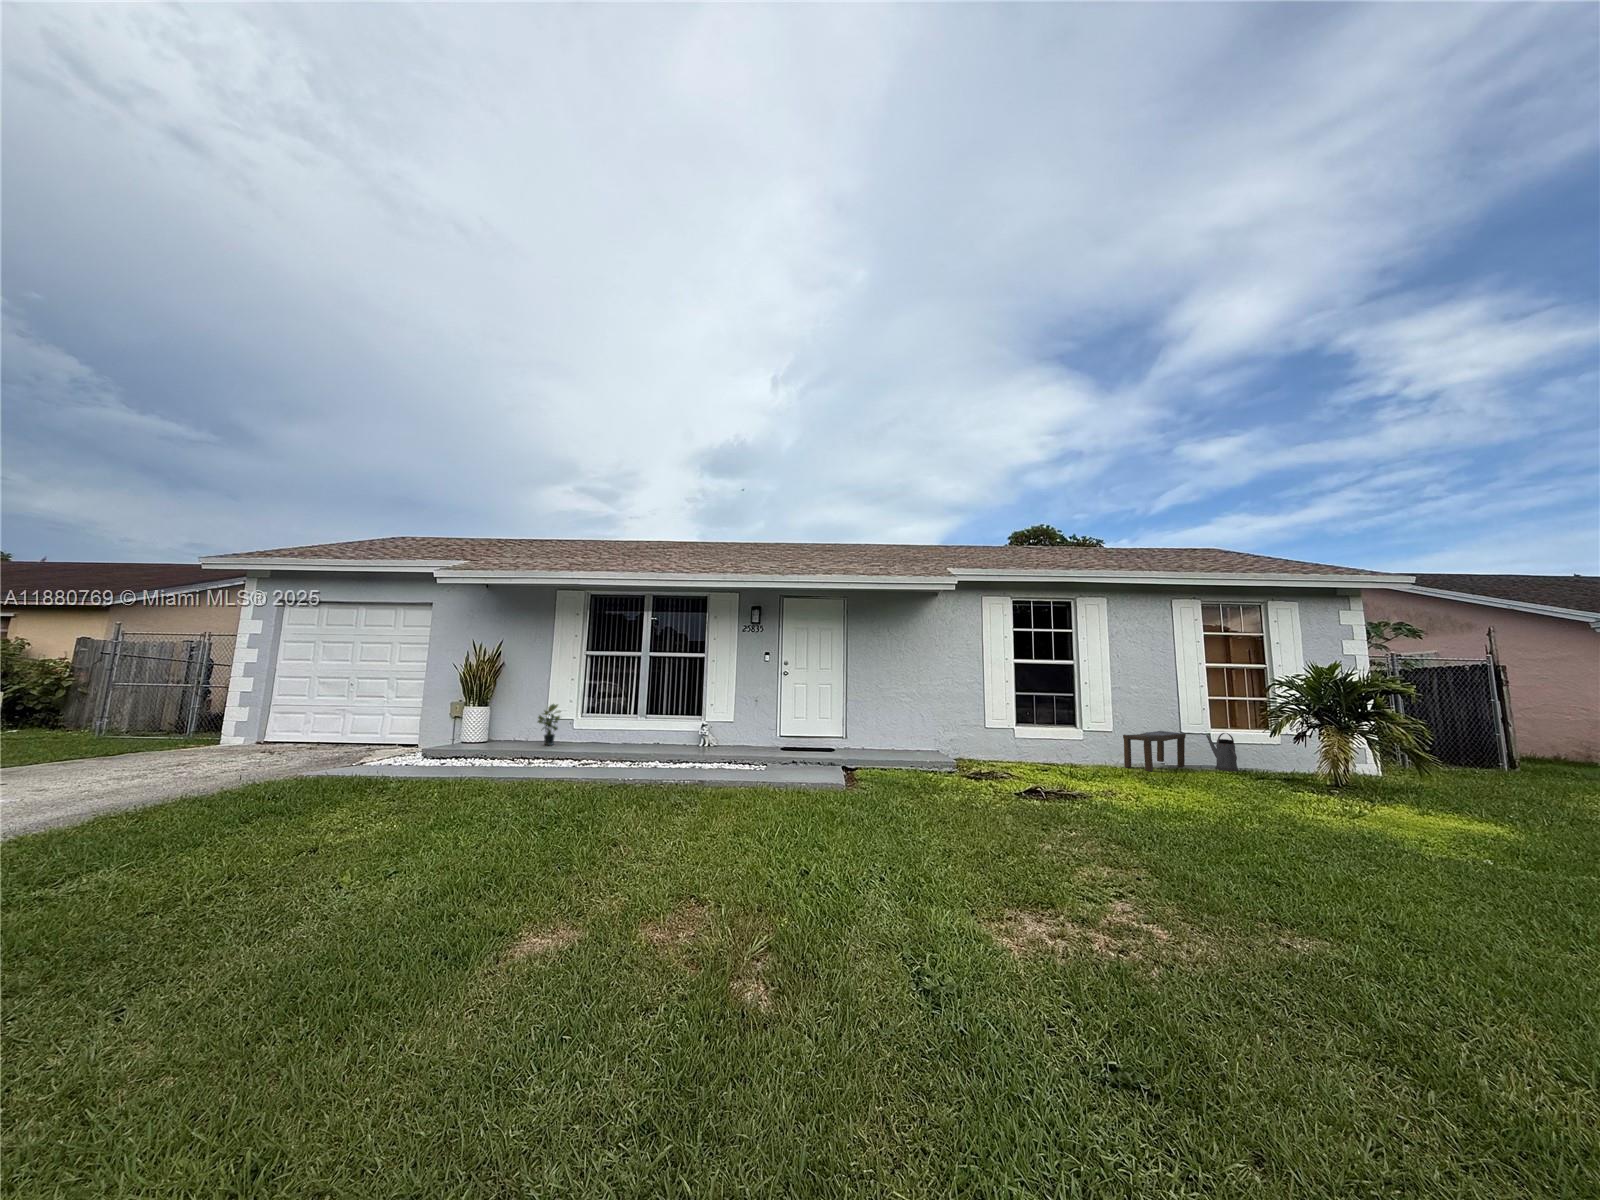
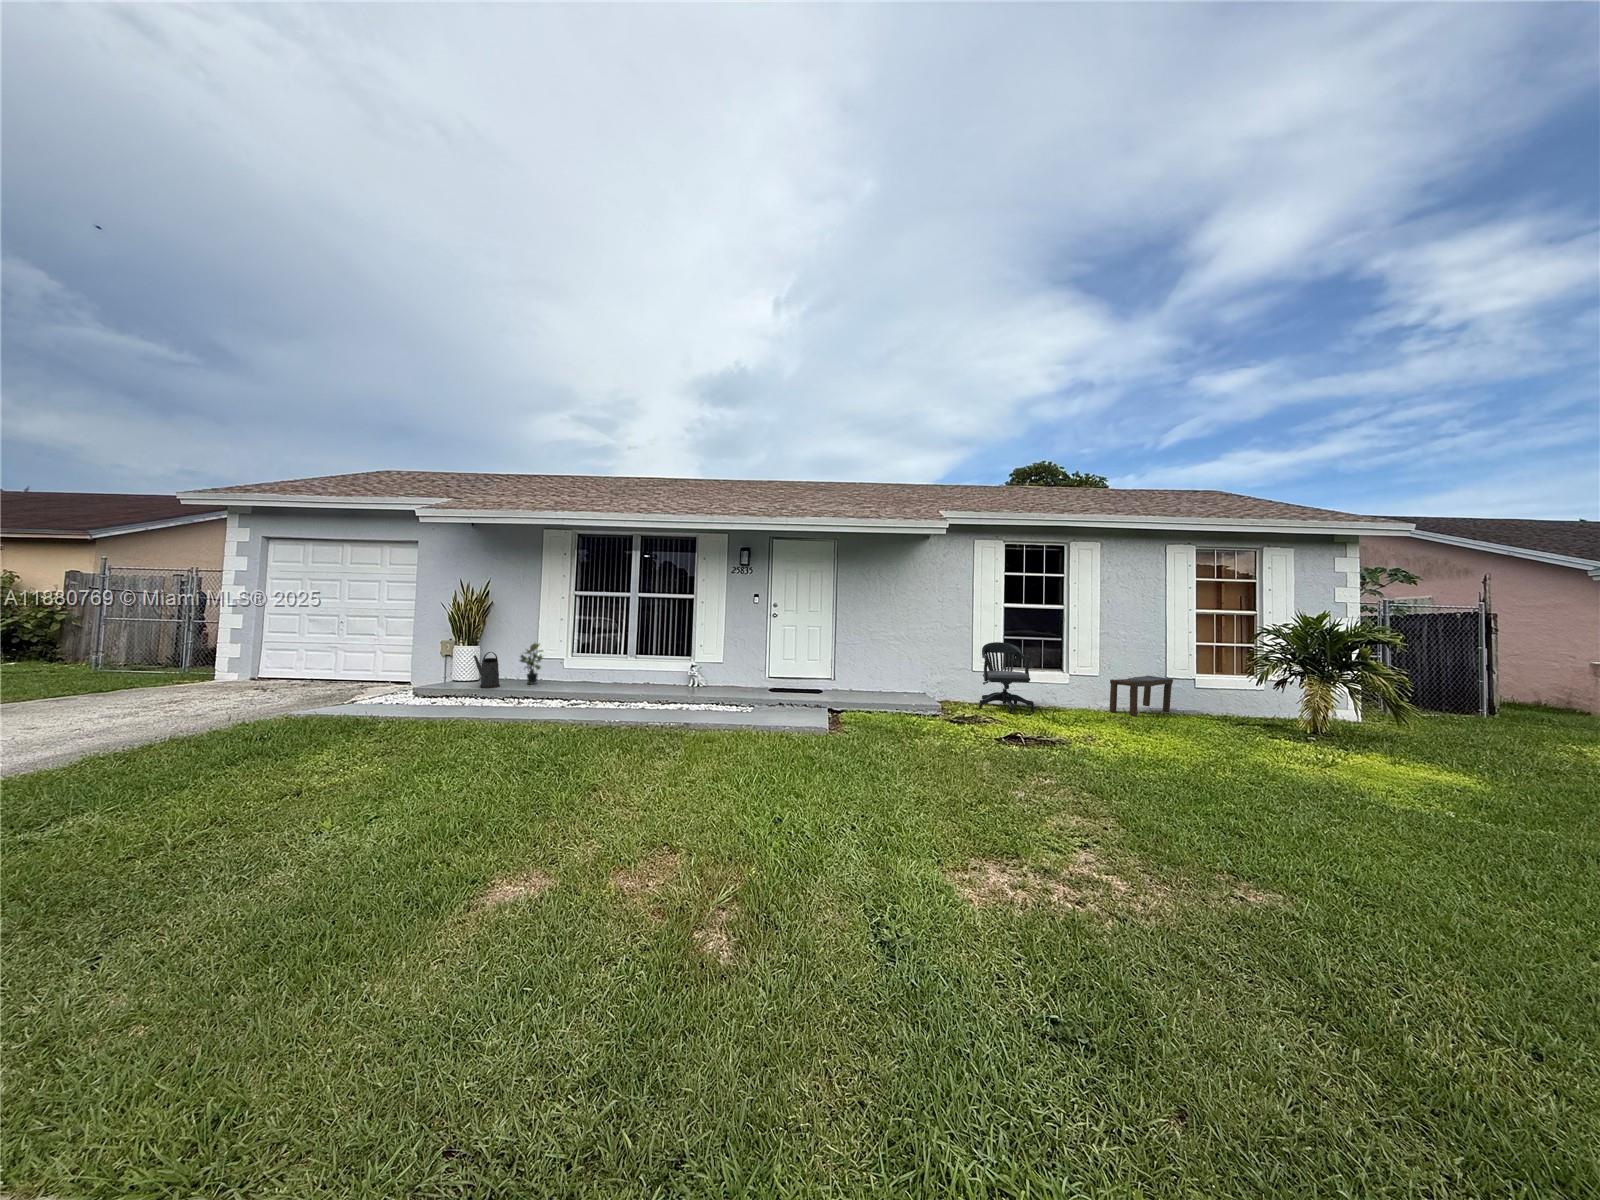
chair: none [993,699,1049,770] -> present [978,642,1034,713]
watering can: present [1206,733,1238,771] -> present [474,652,500,688]

